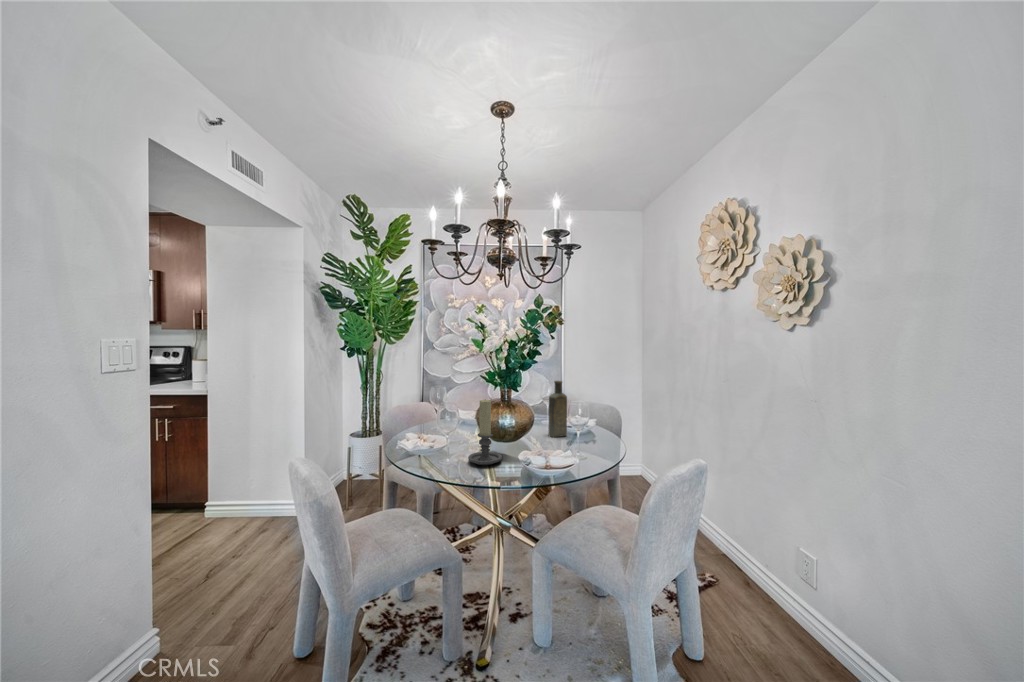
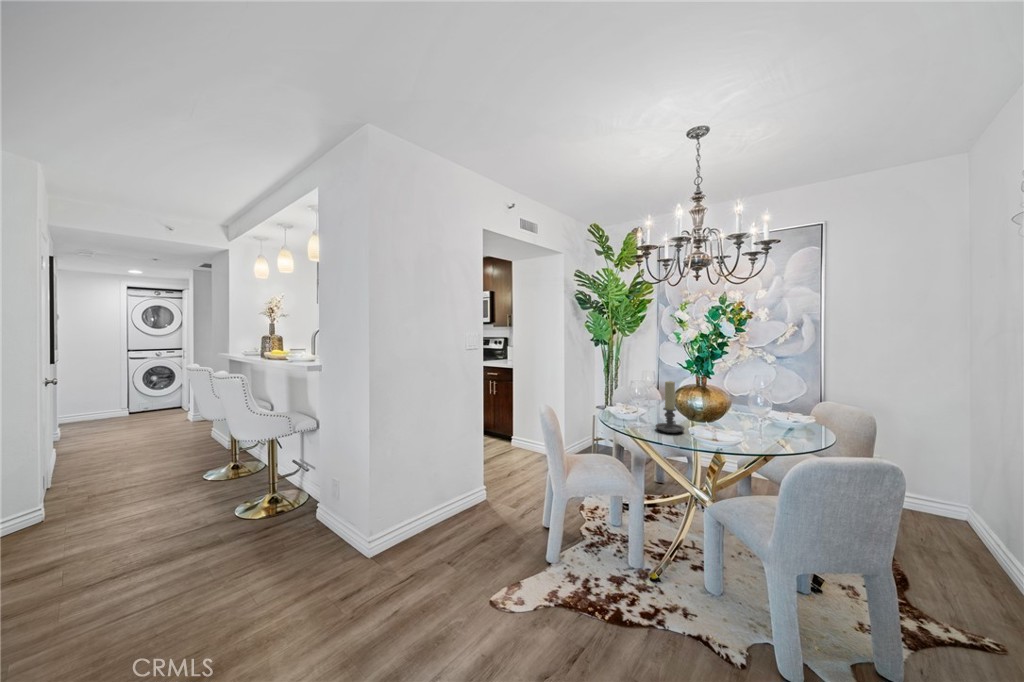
bottle: present [548,381,567,437] -> none [744,372,771,425]

